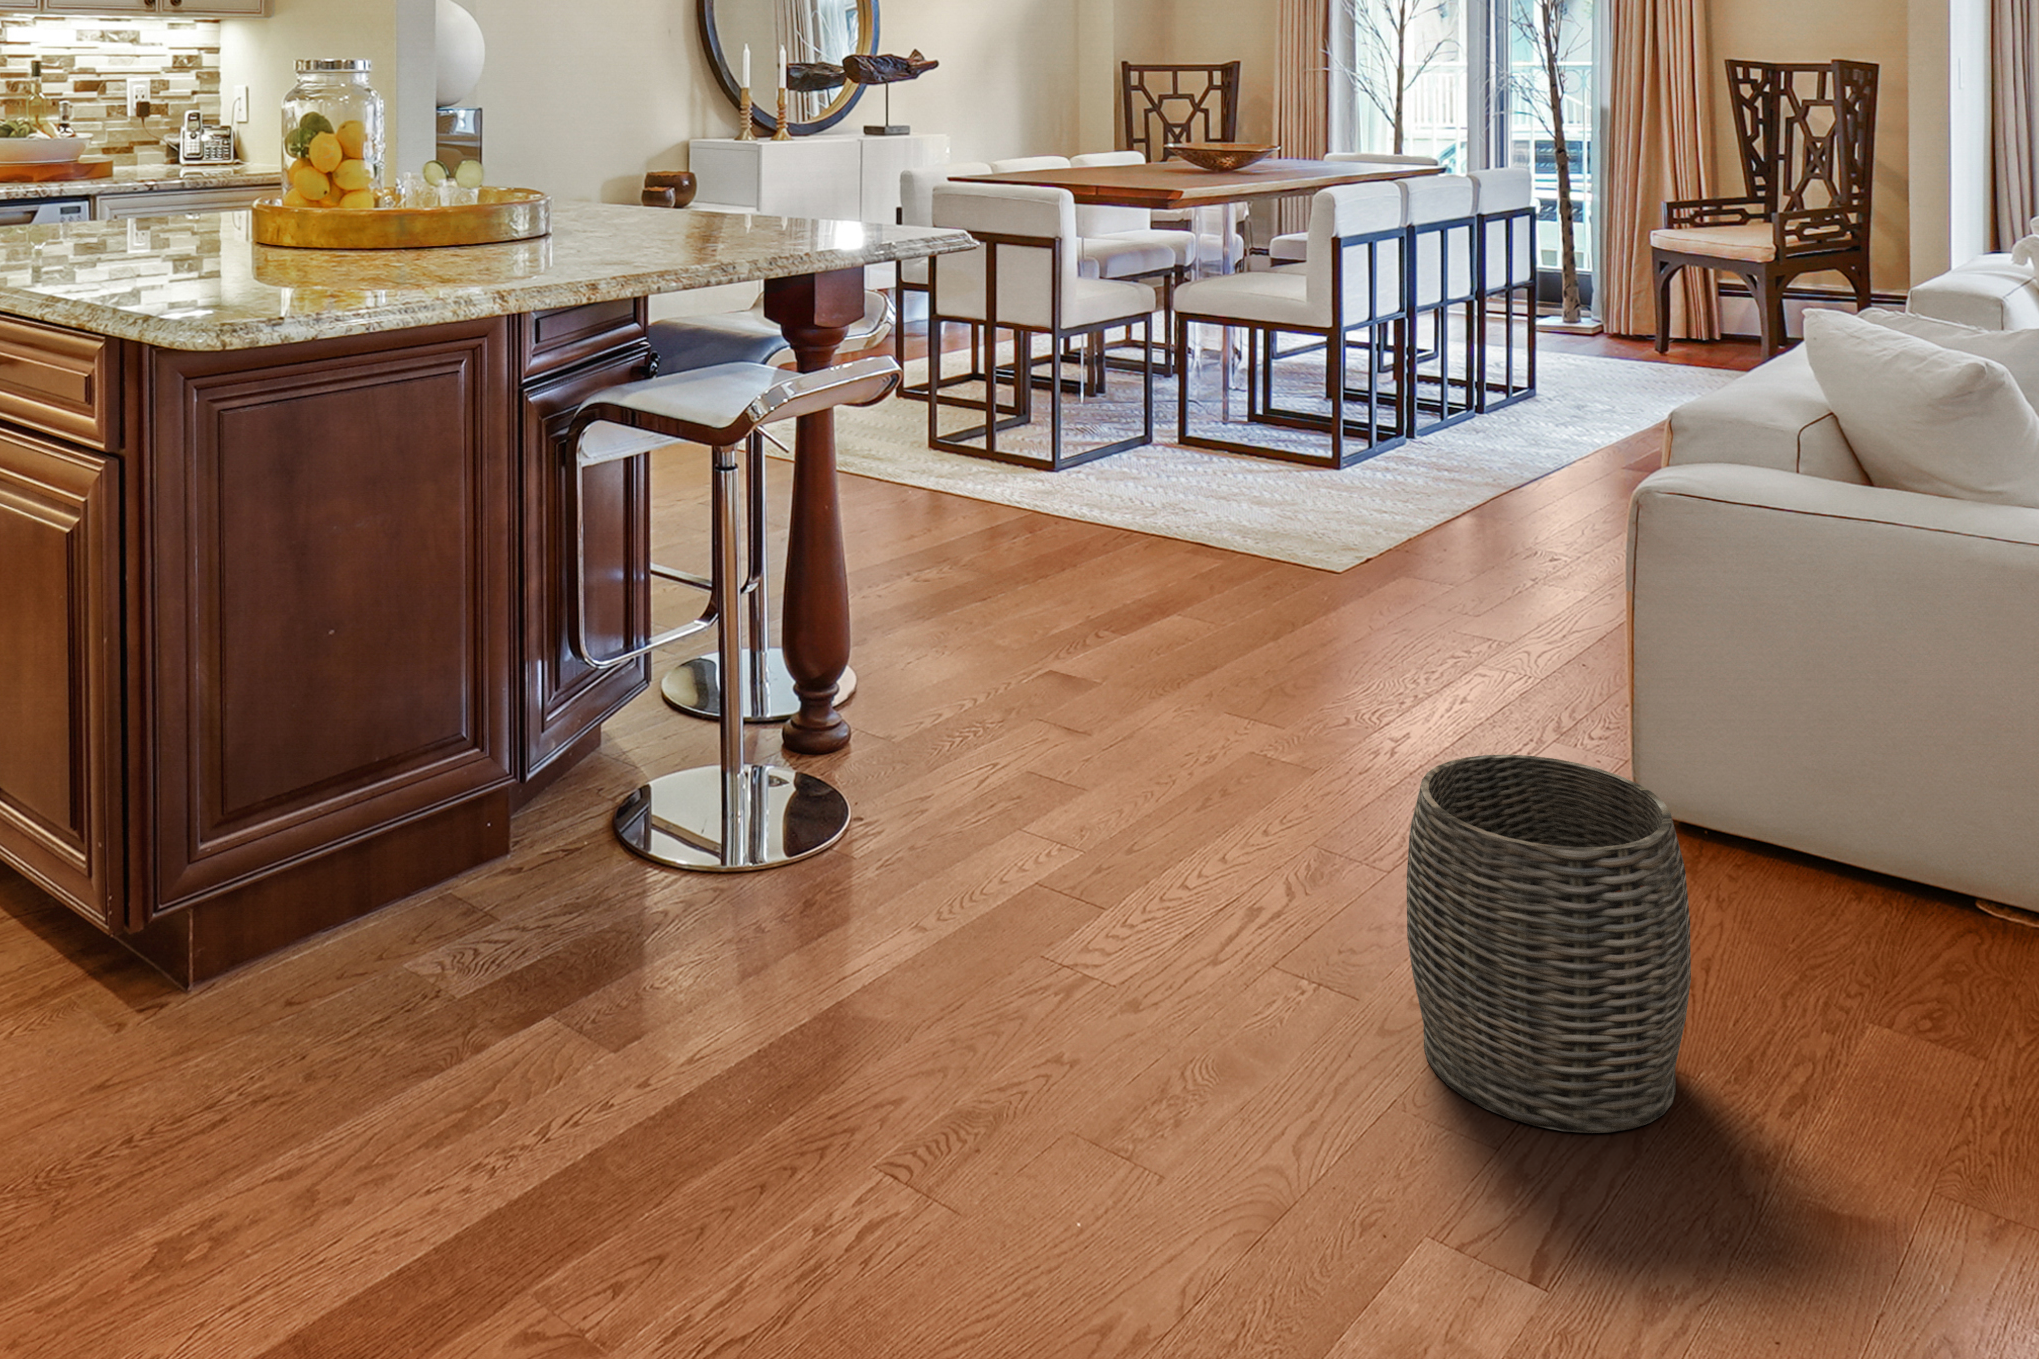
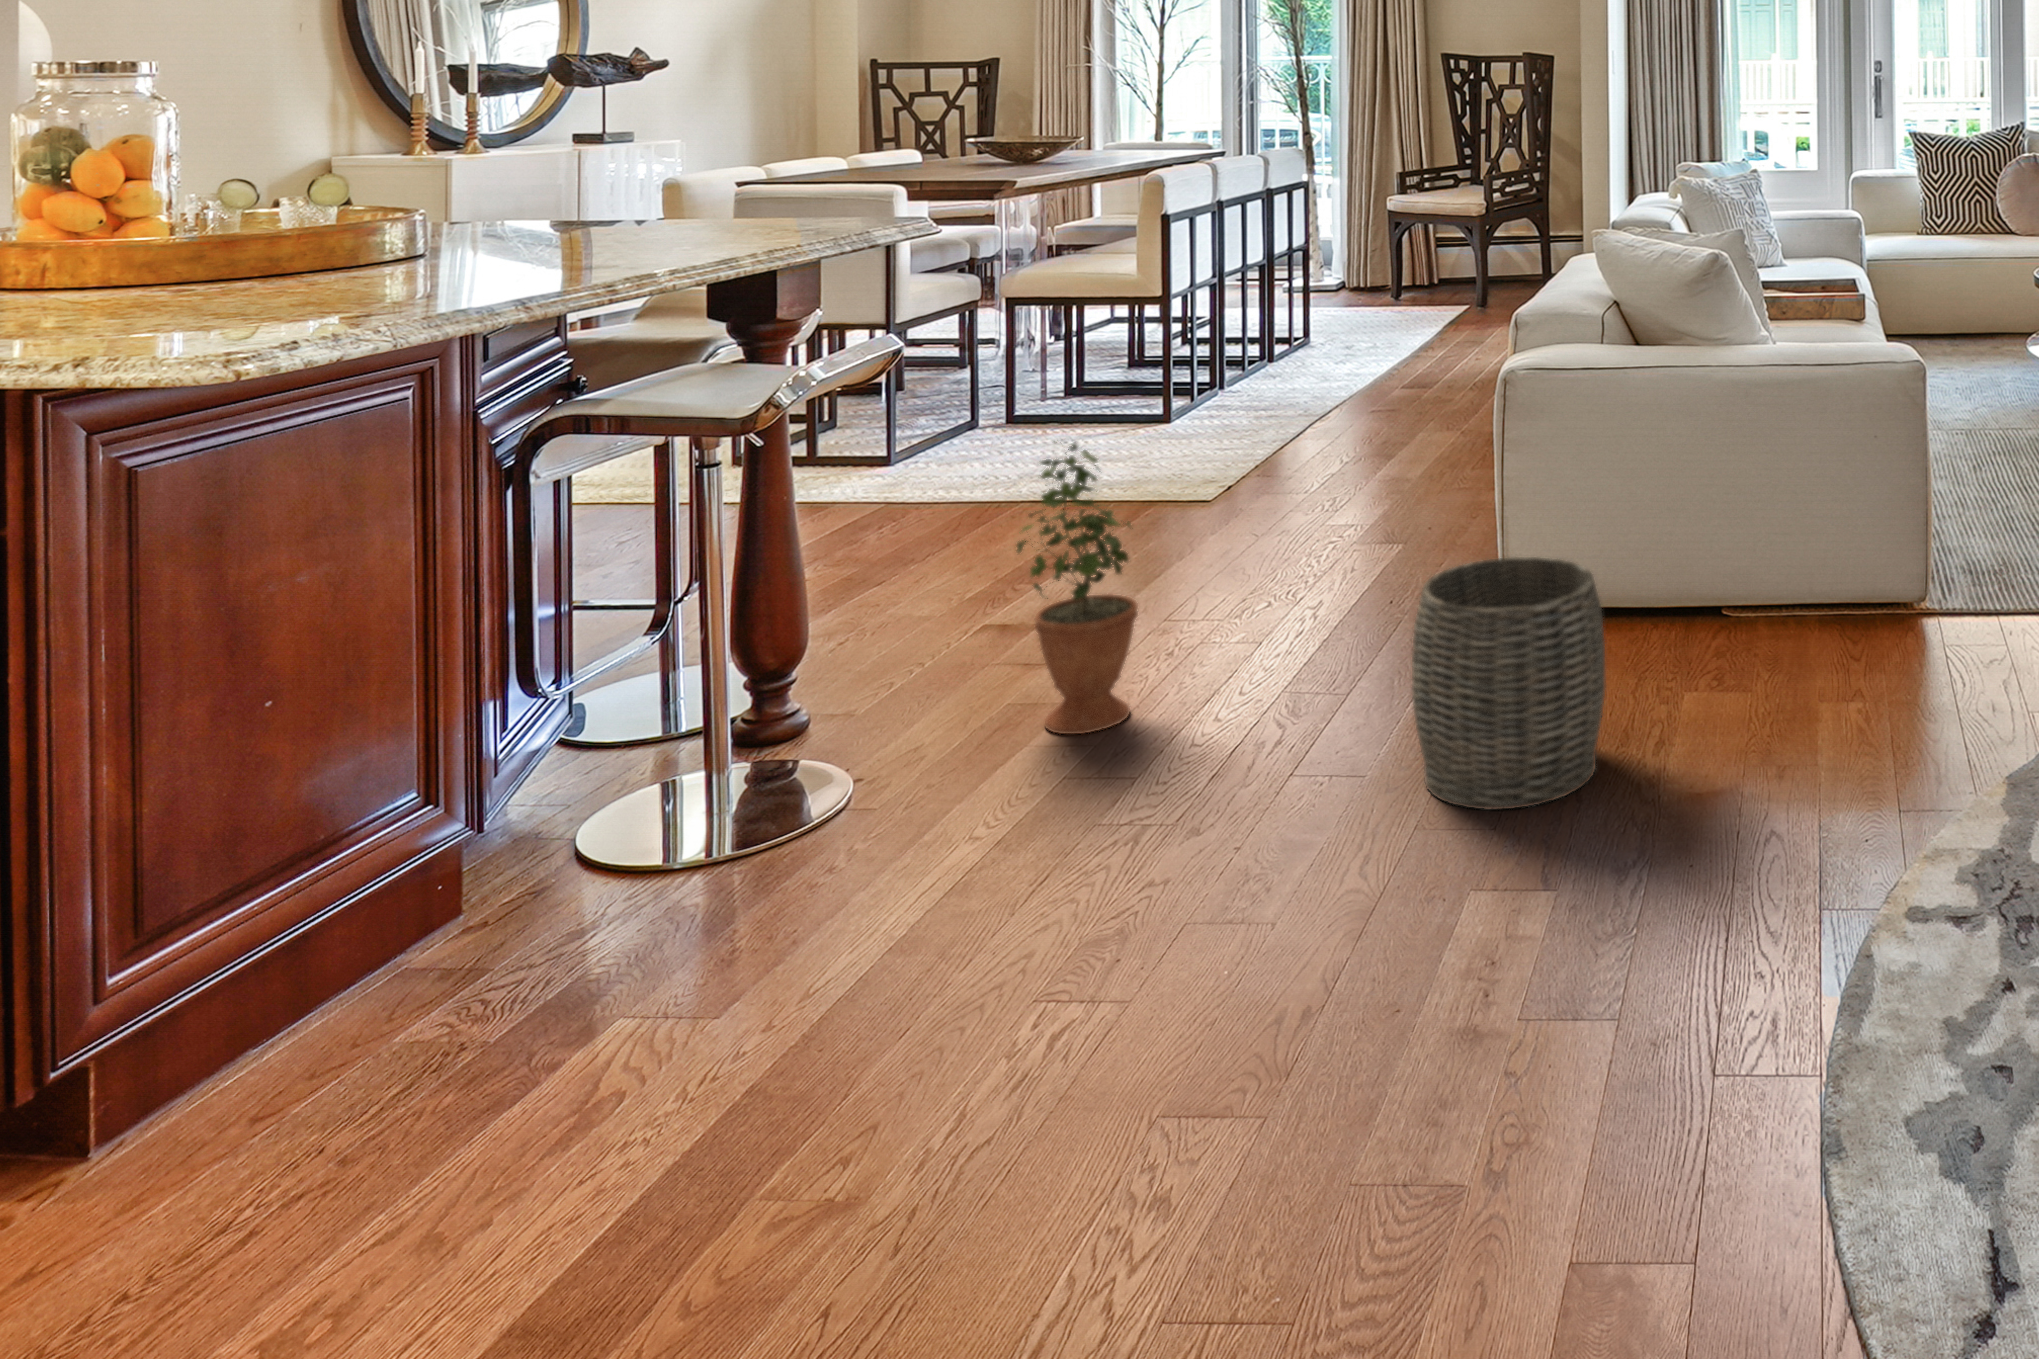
potted plant: none [1012,493,1144,835] -> present [1017,443,1138,734]

